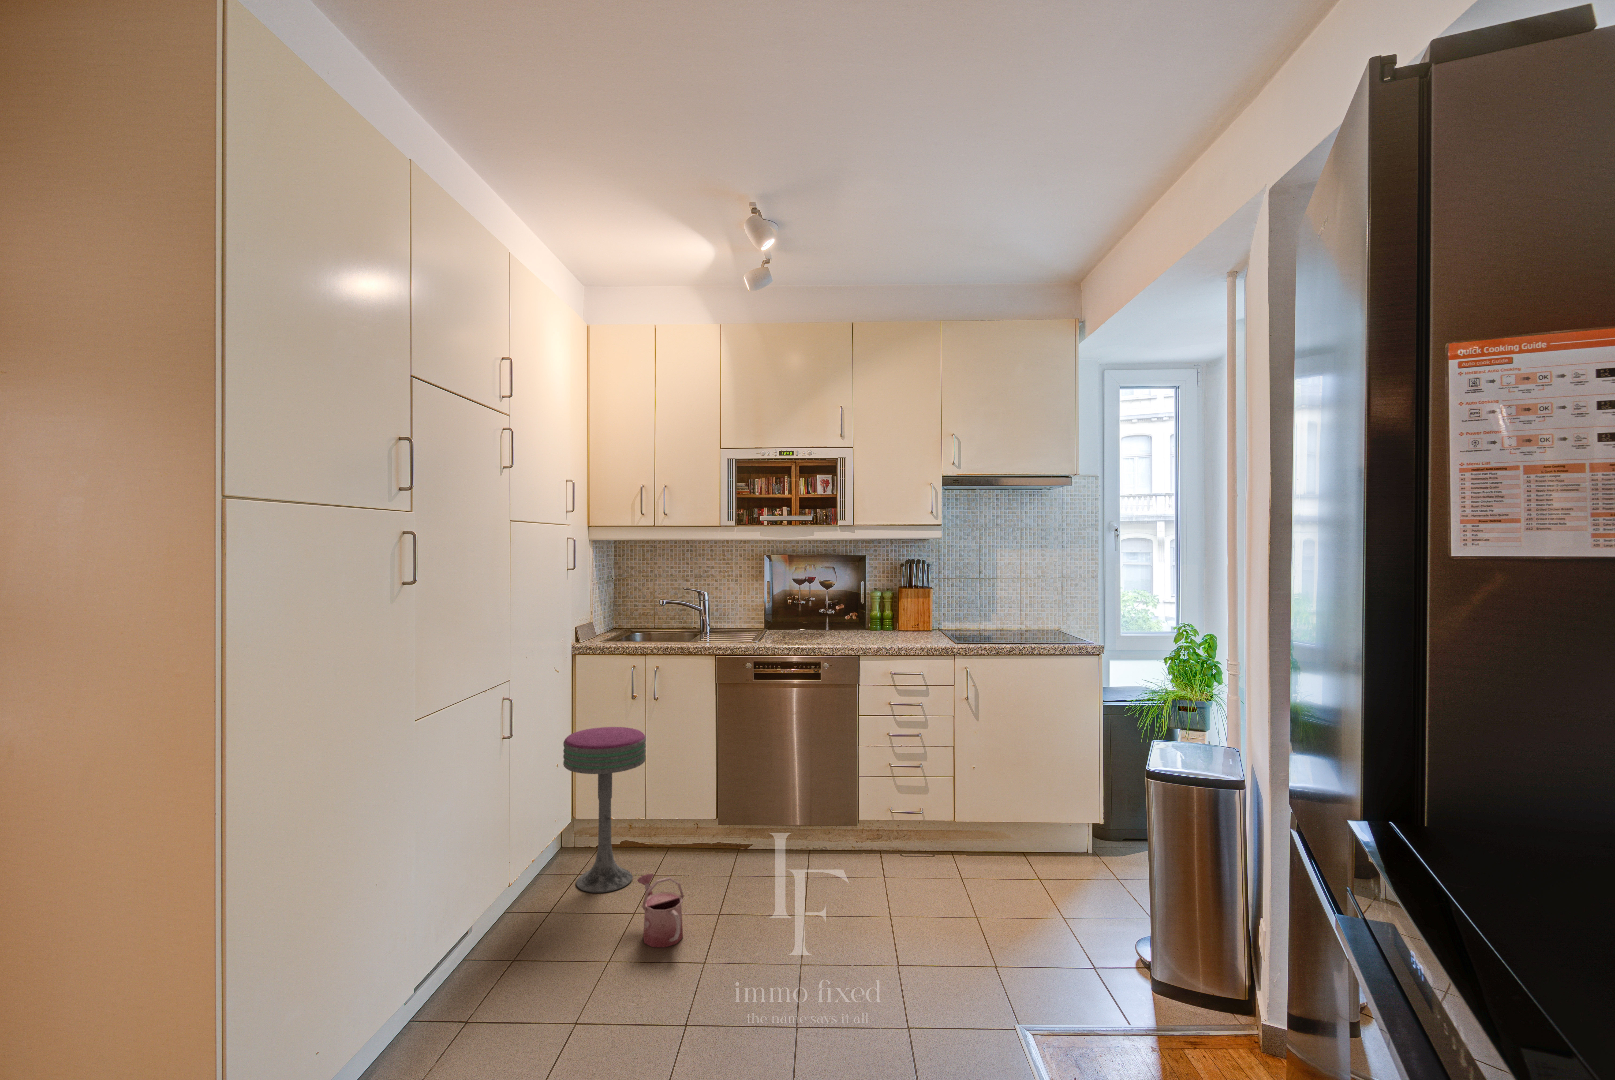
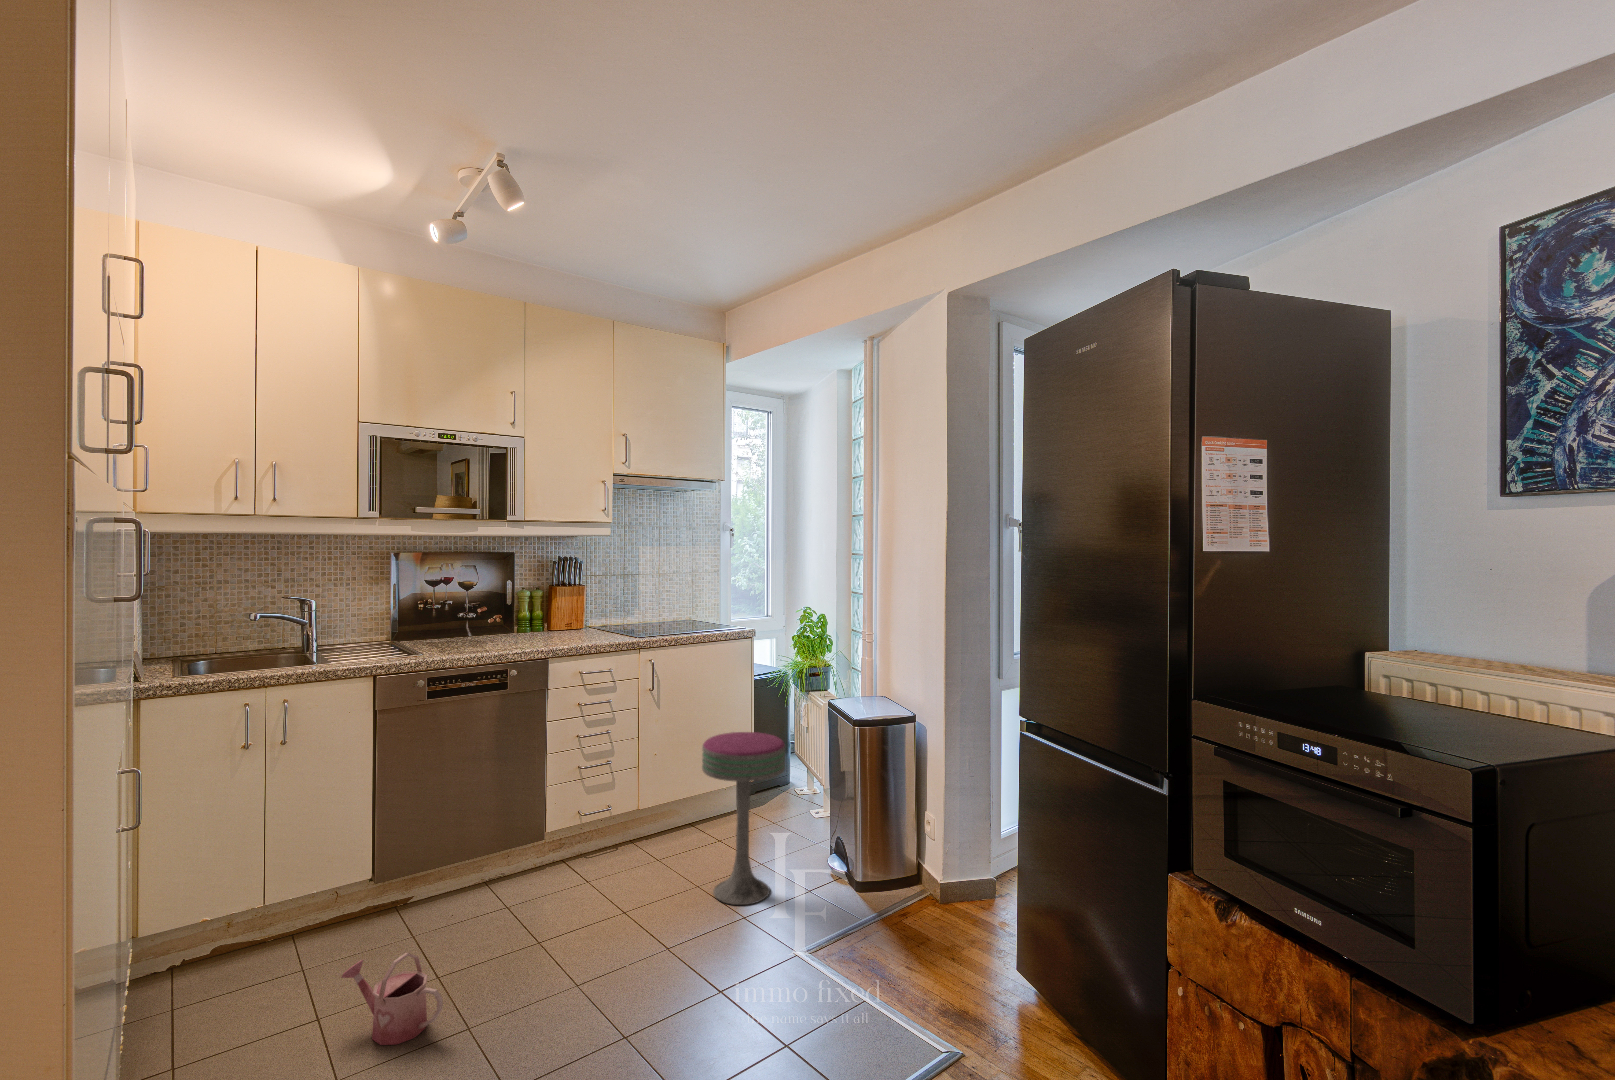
bar stool: present [563,727,646,893] -> present [702,732,785,905]

